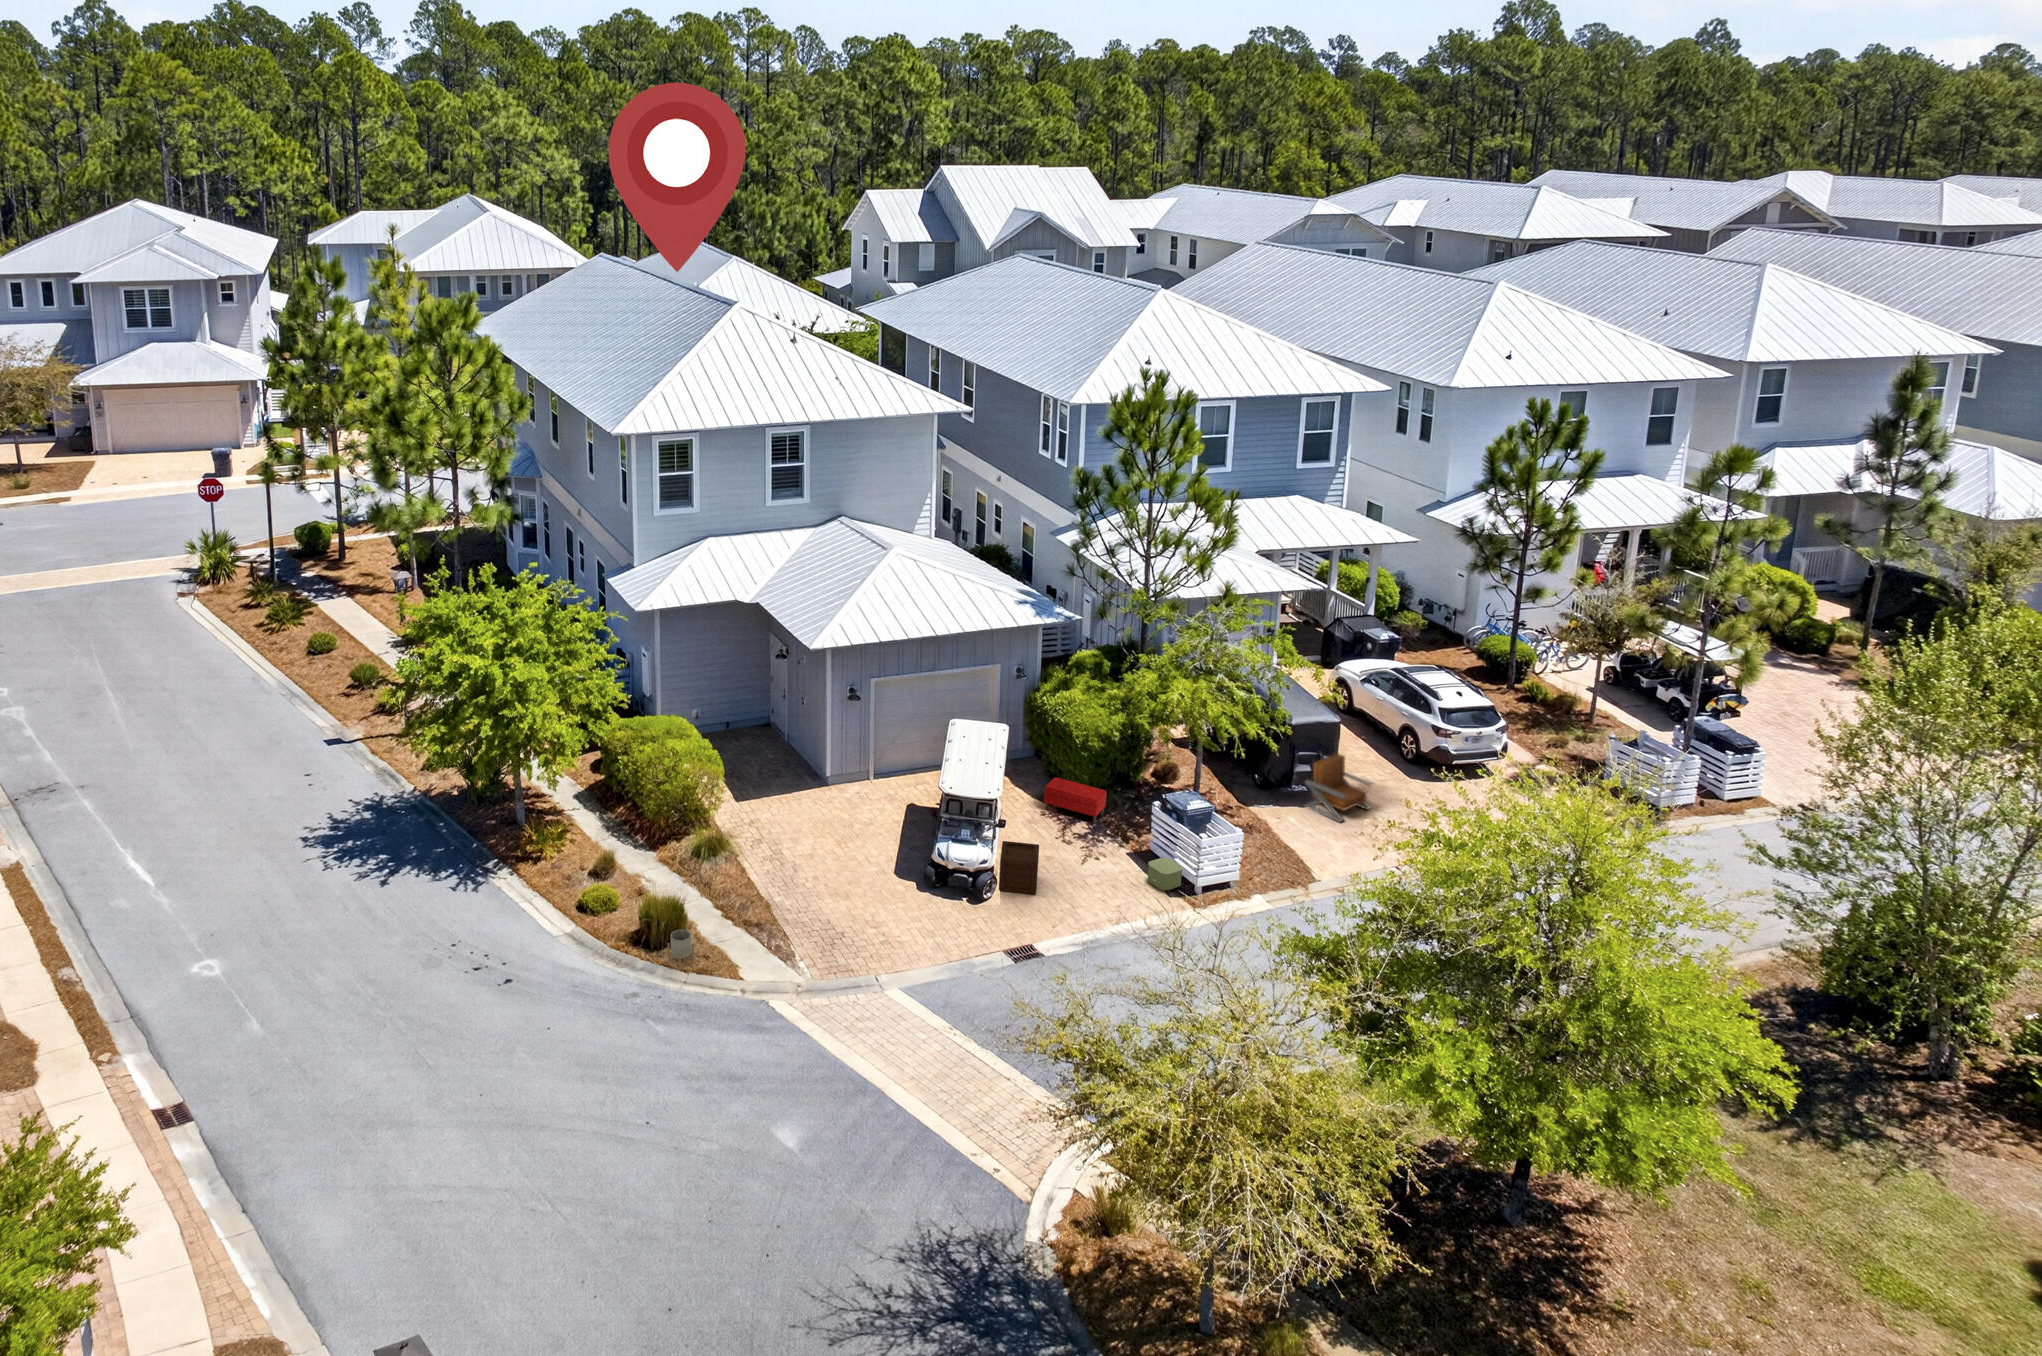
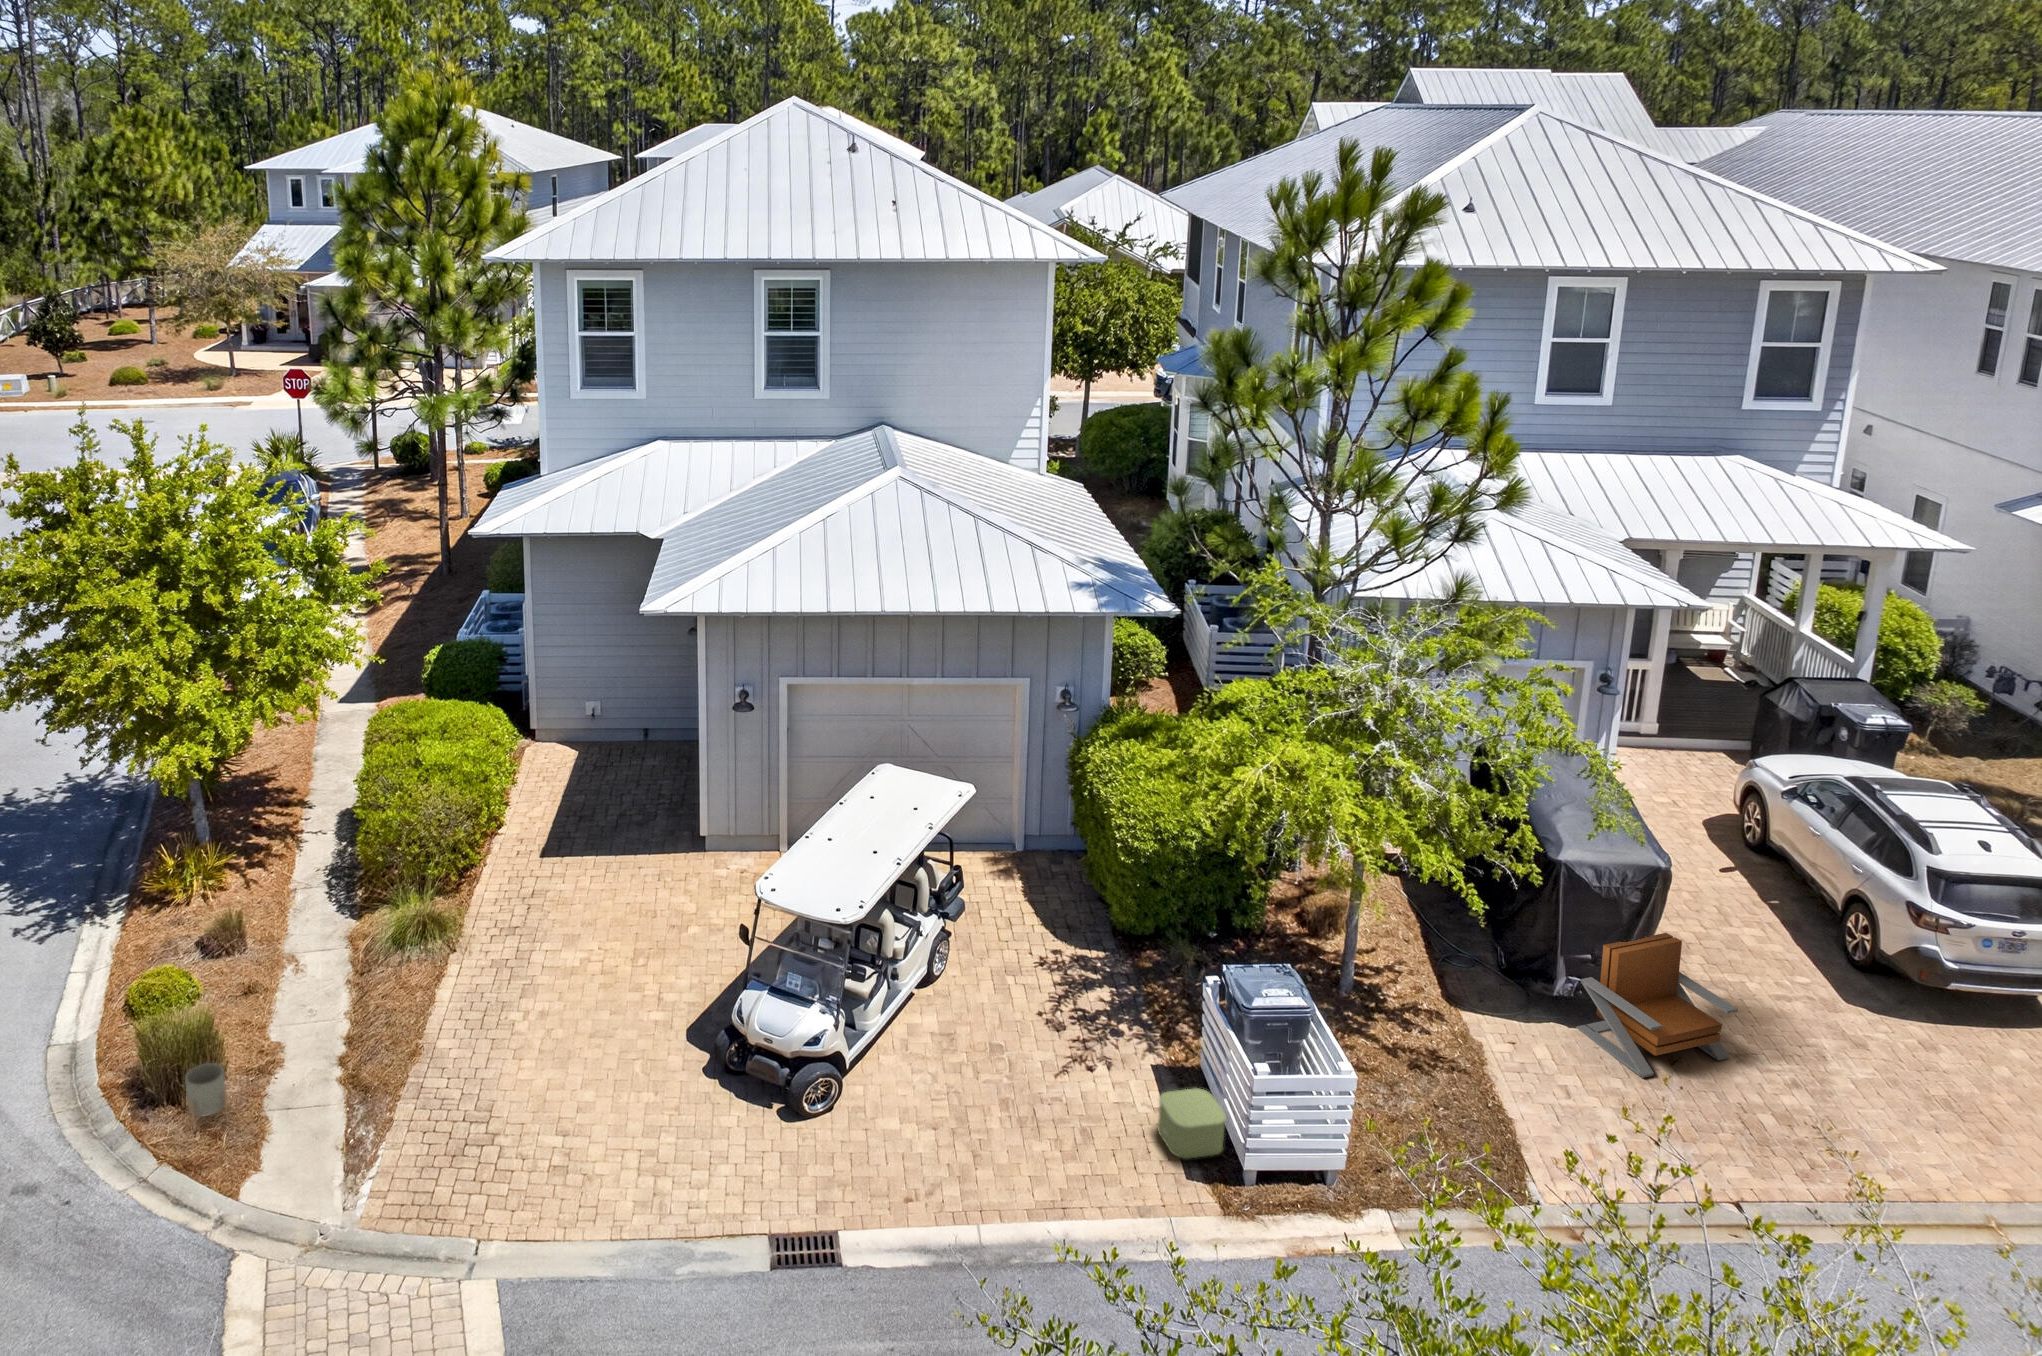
bench: present [1044,777,1106,823] -> none [1048,894,1161,992]
wooden crate: present [999,841,1039,895] -> none [853,999,949,1115]

